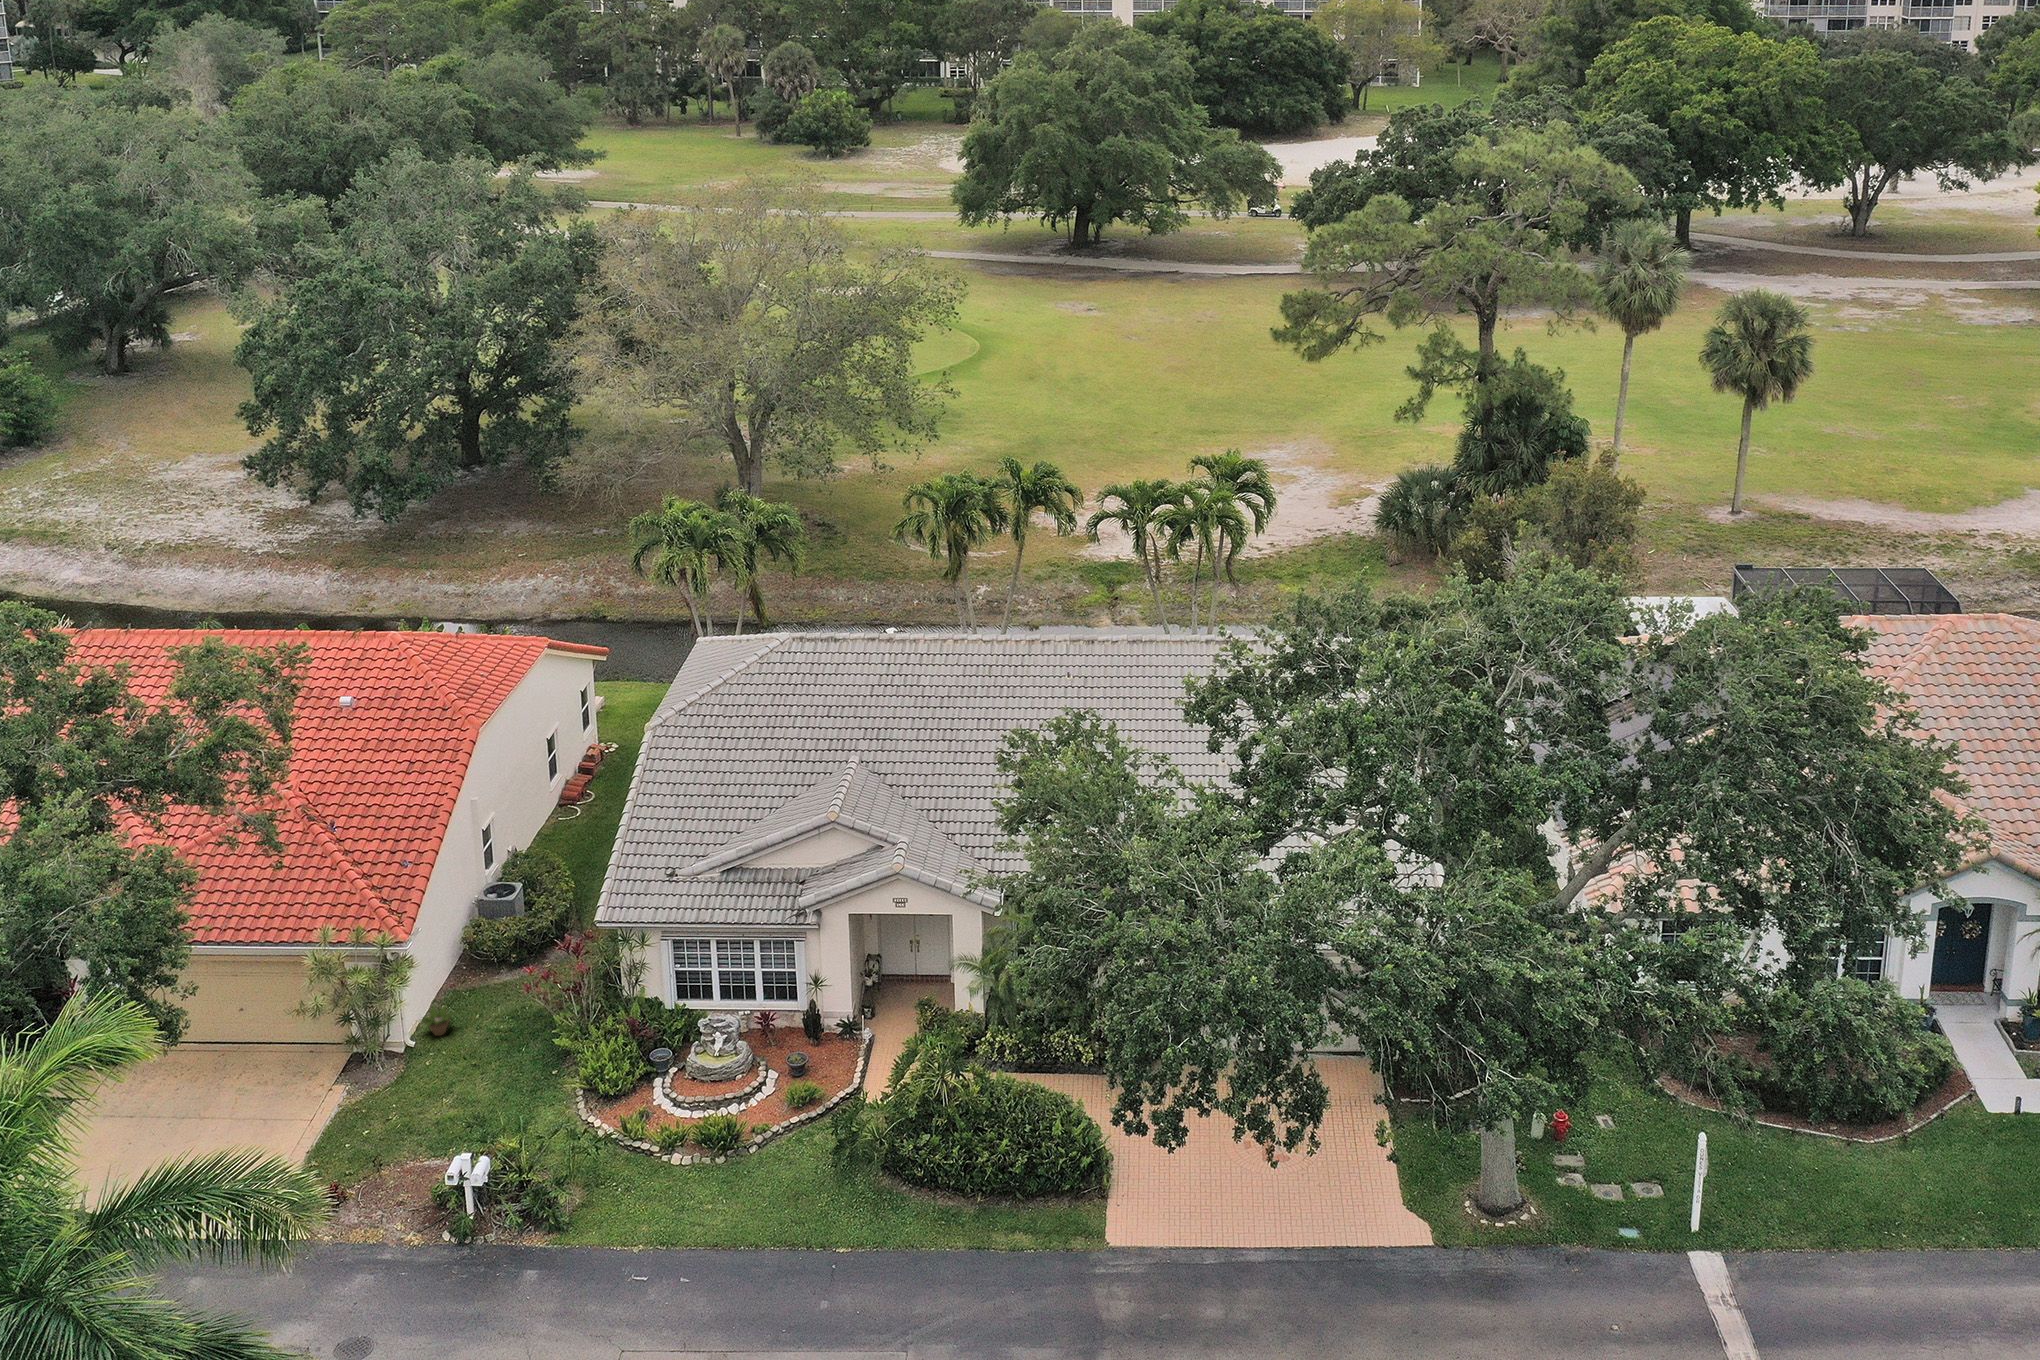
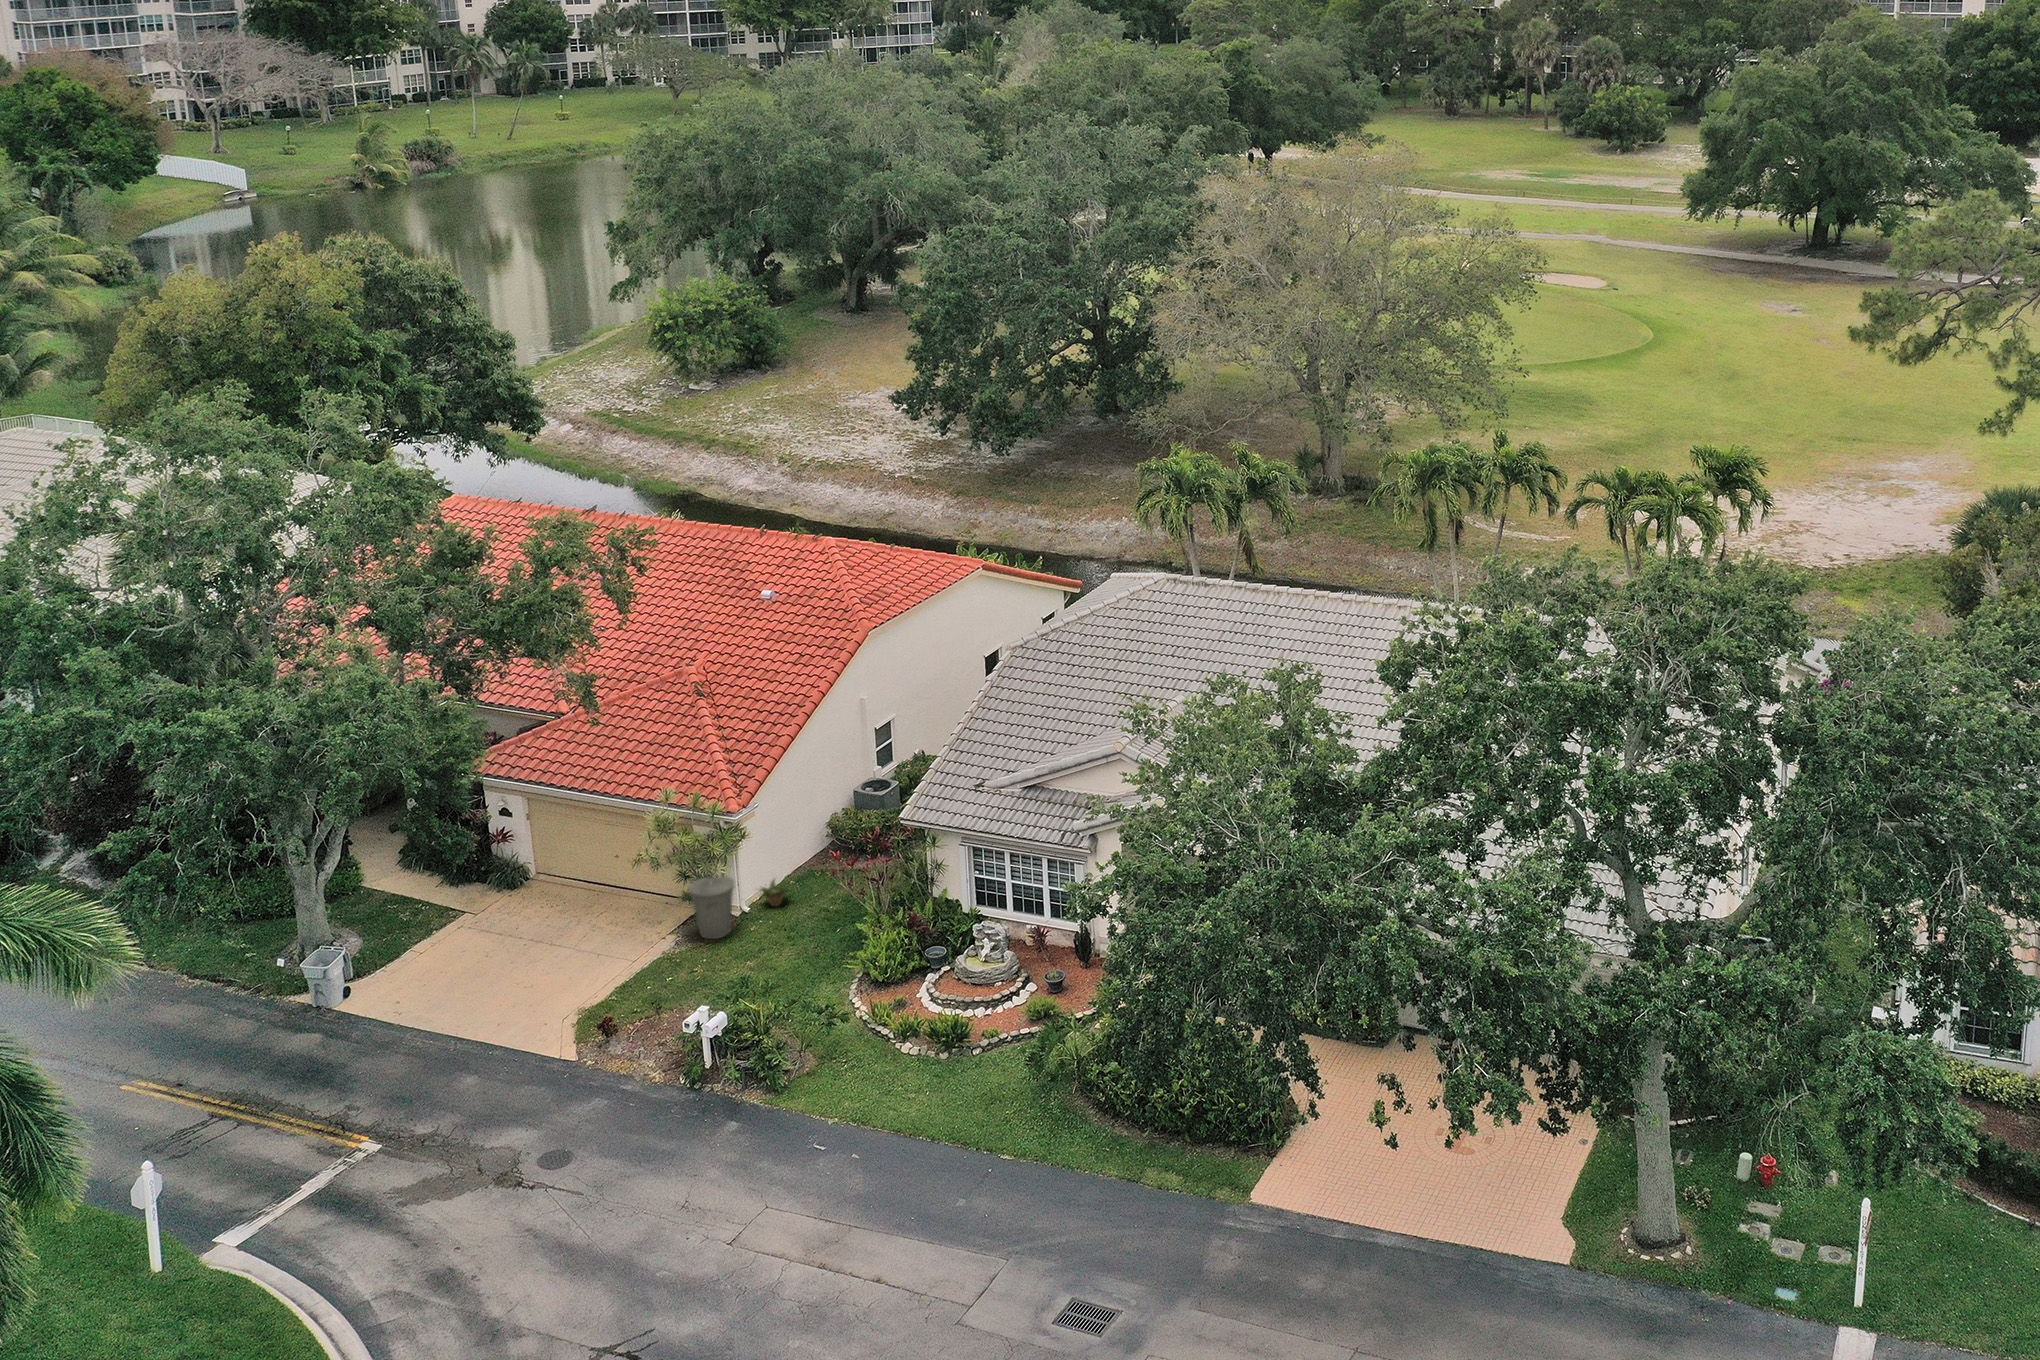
trash can: none [358,1012,409,1083] -> present [688,876,734,939]

